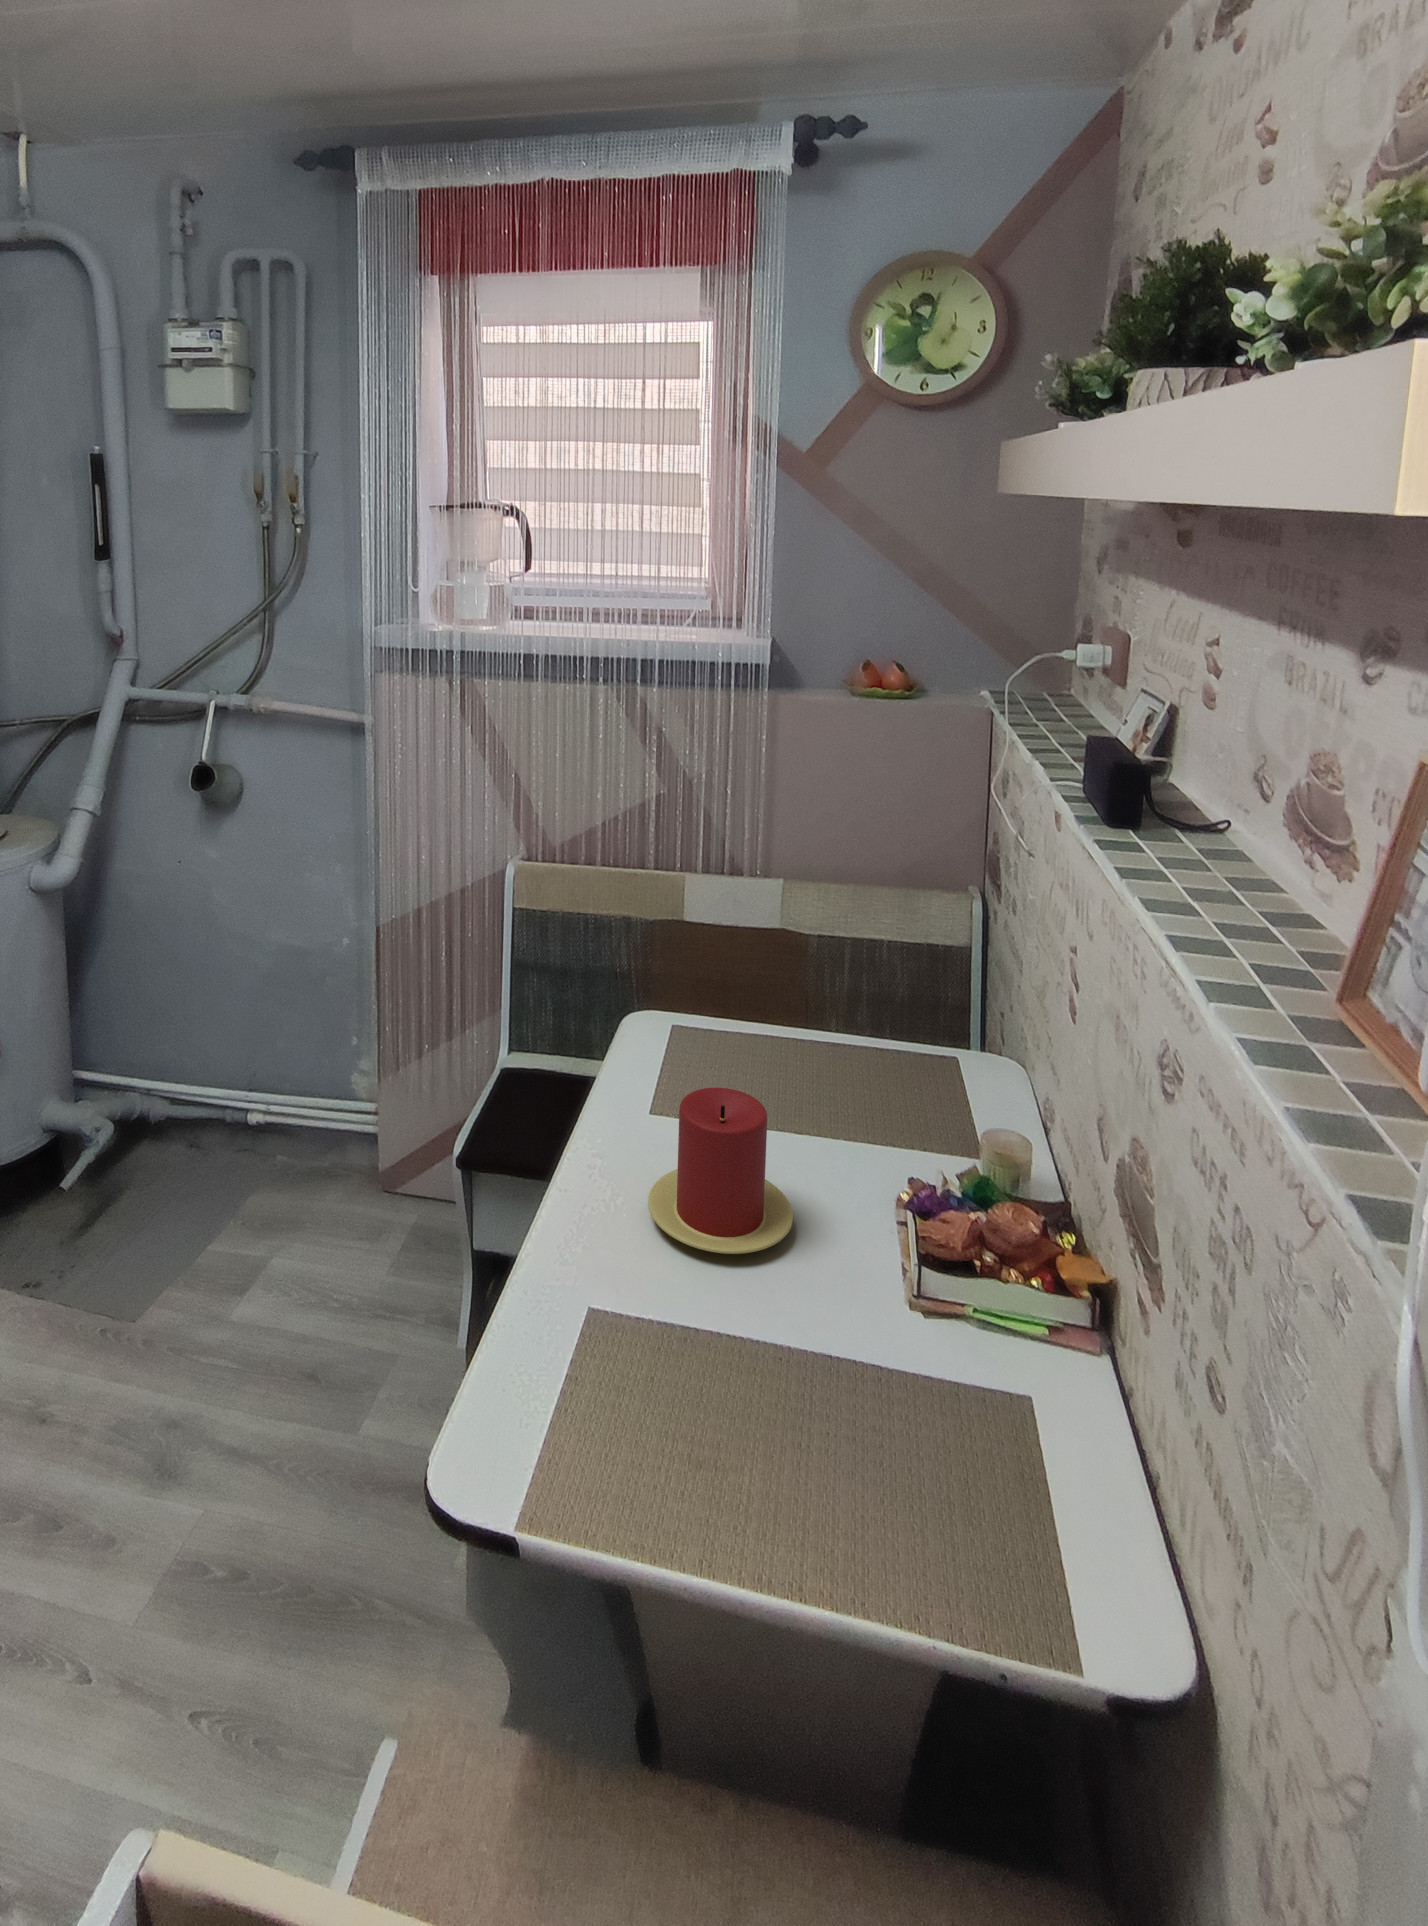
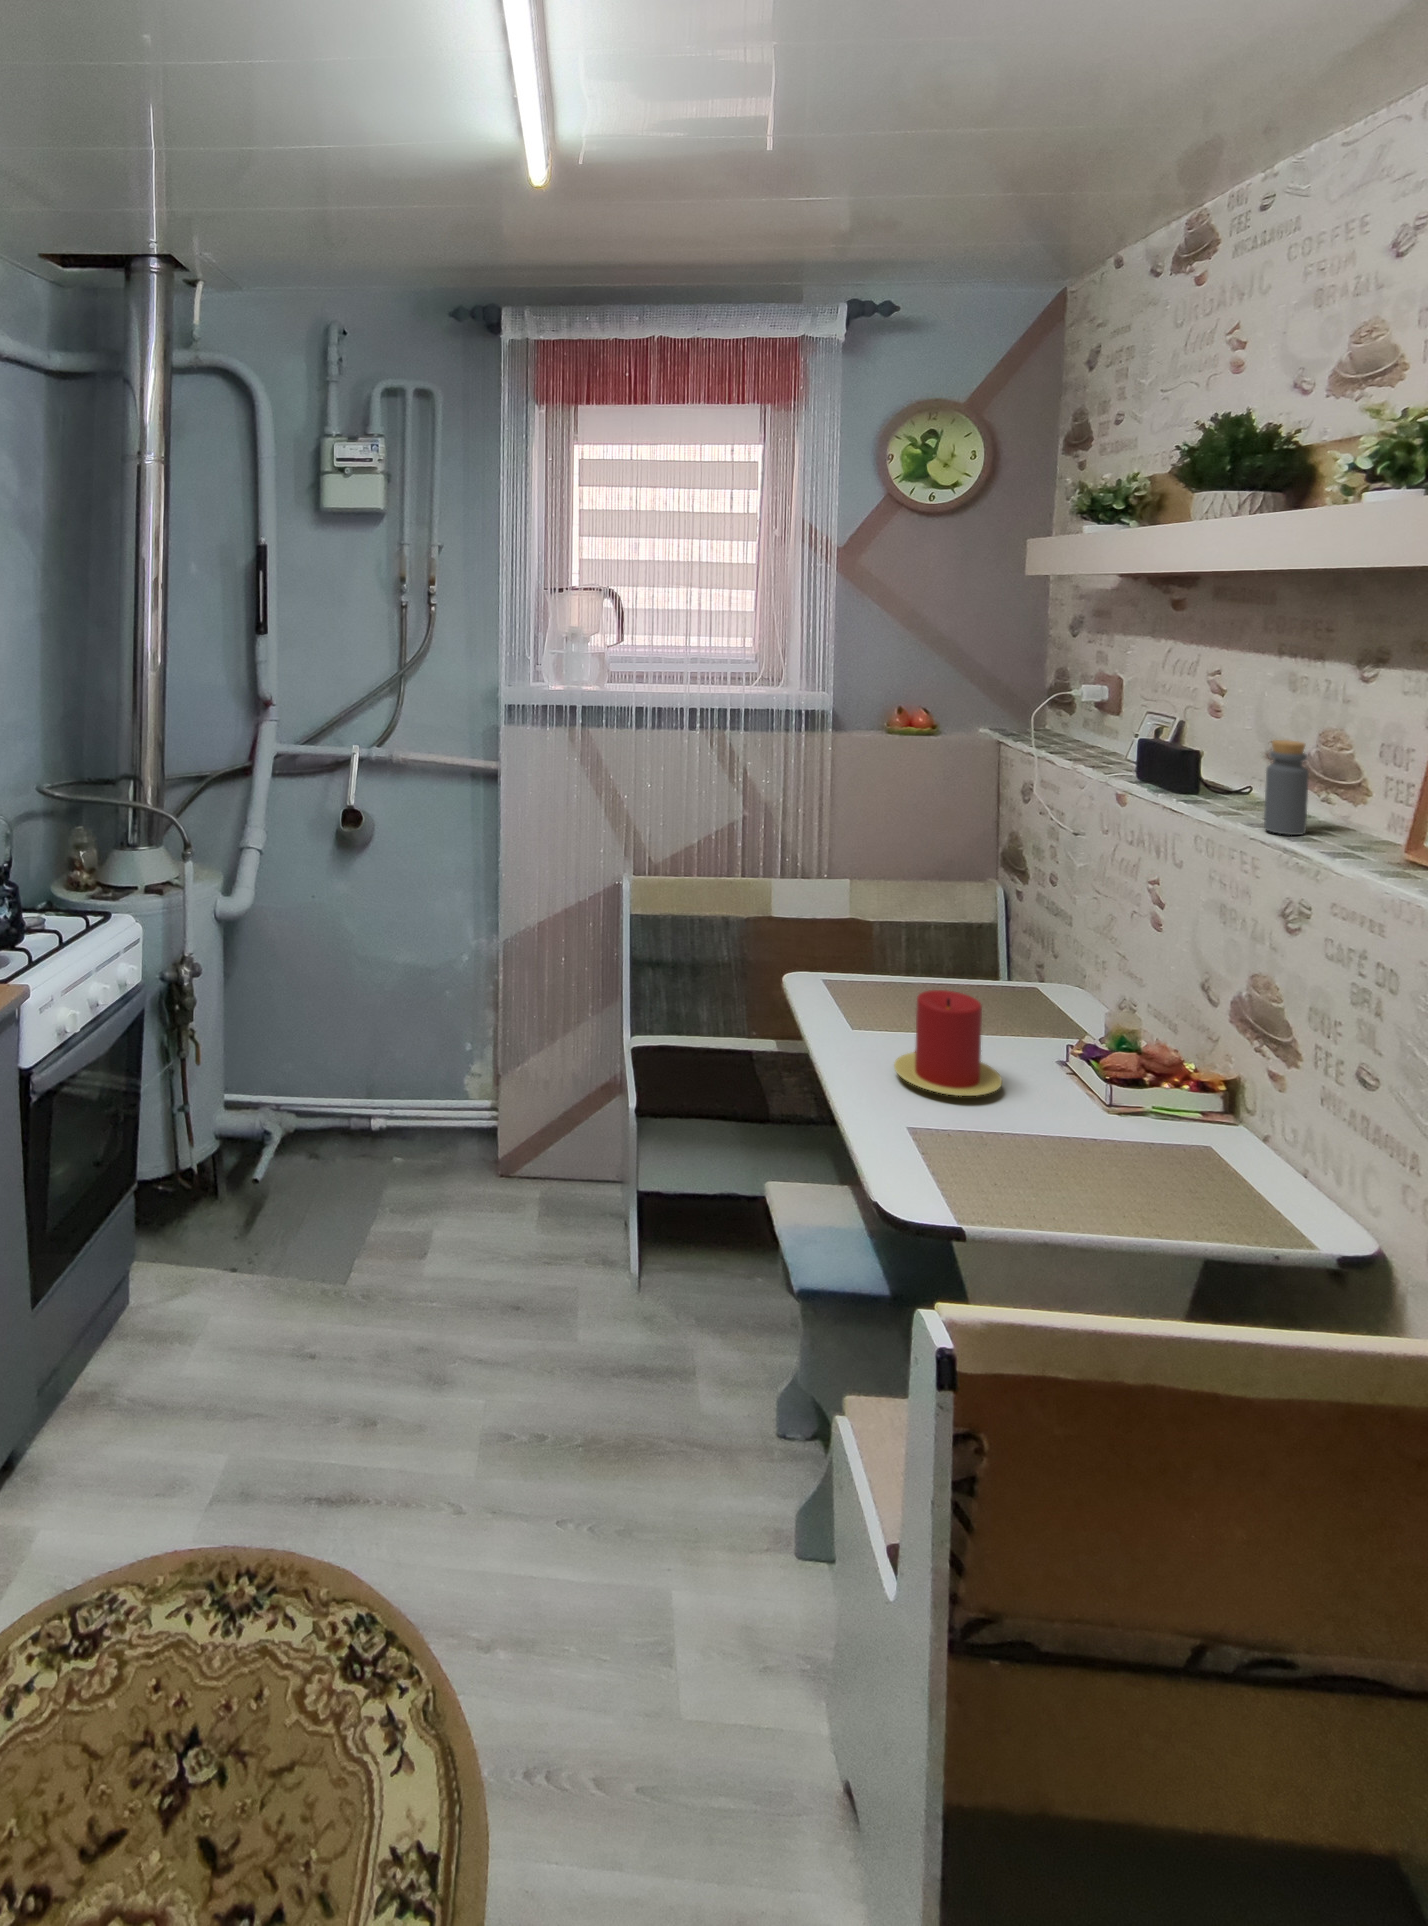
bottle: none [1189,767,1261,920] -> present [1264,740,1309,835]

